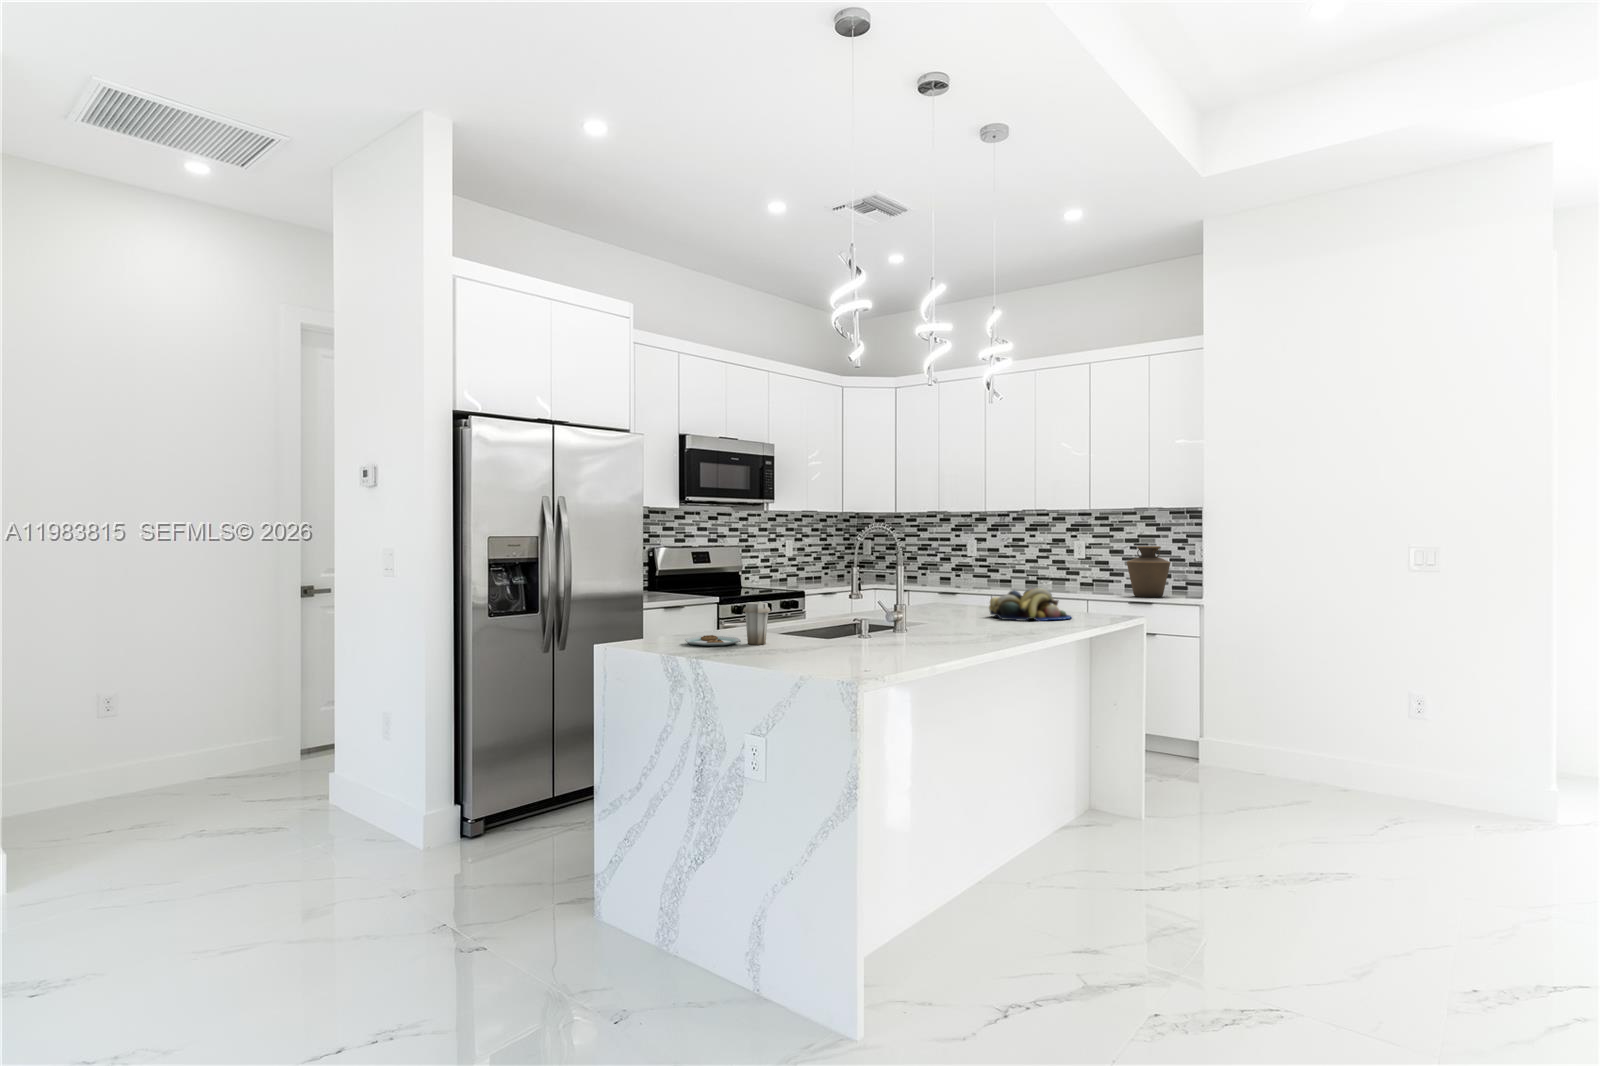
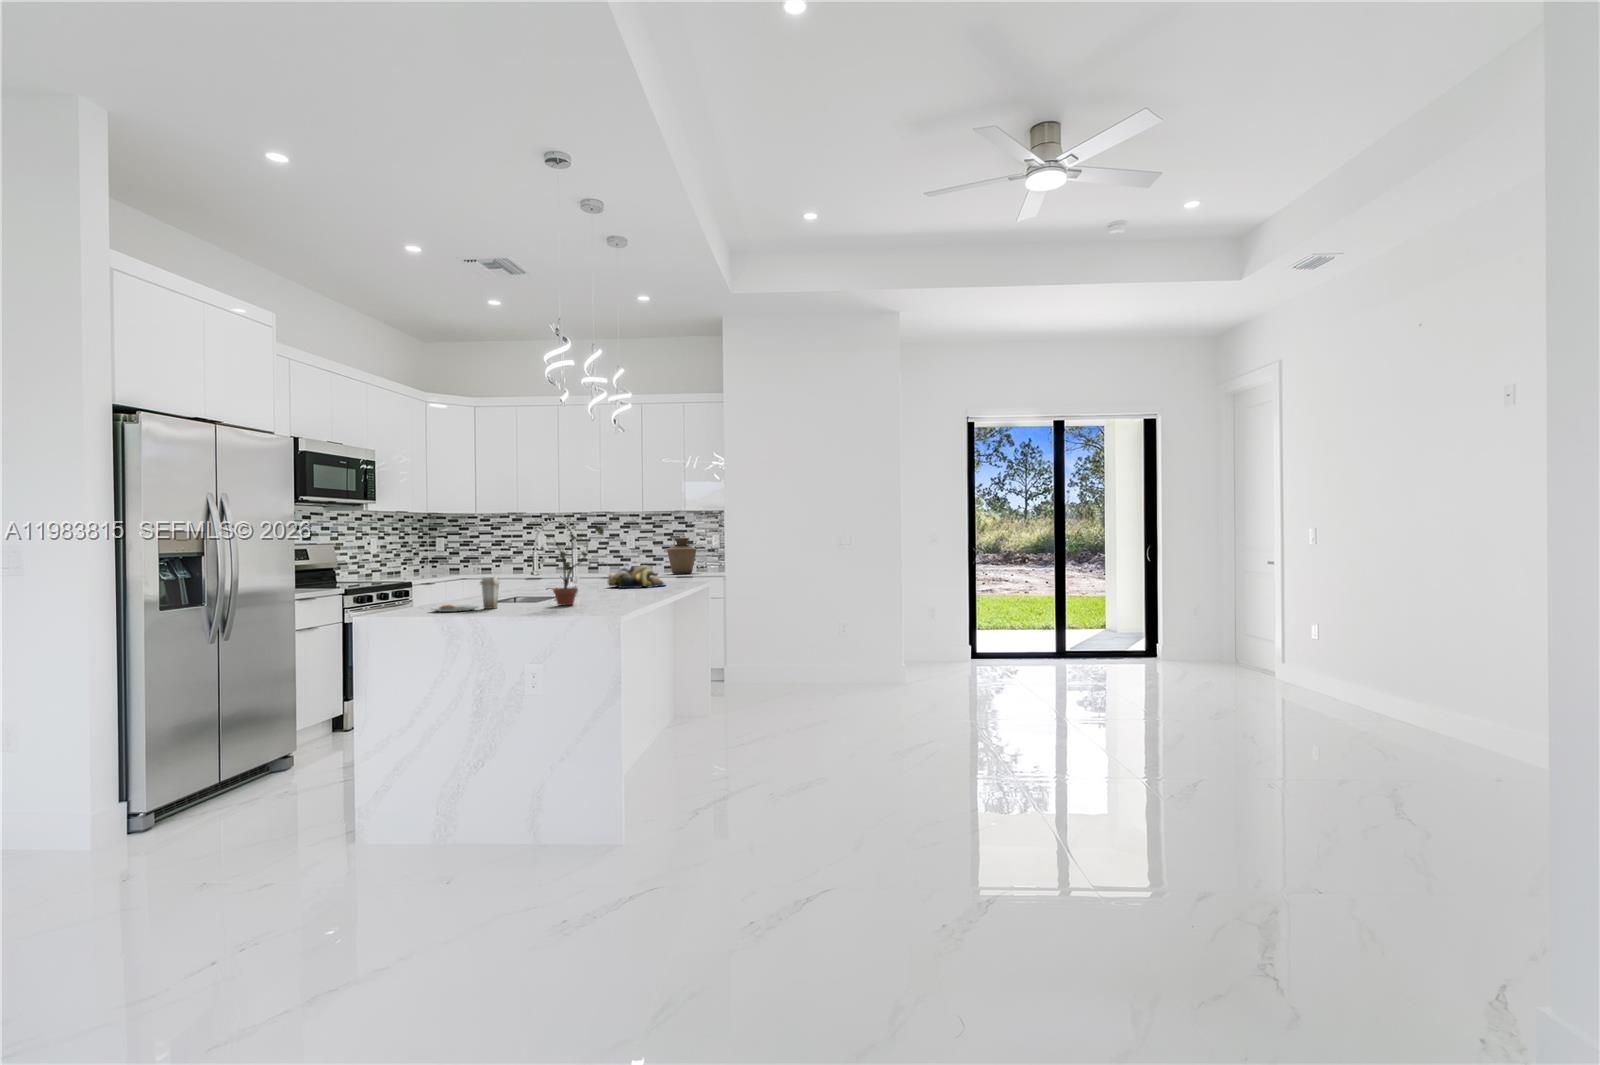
potted plant: none [814,536,913,648] -> present [541,526,604,605]

